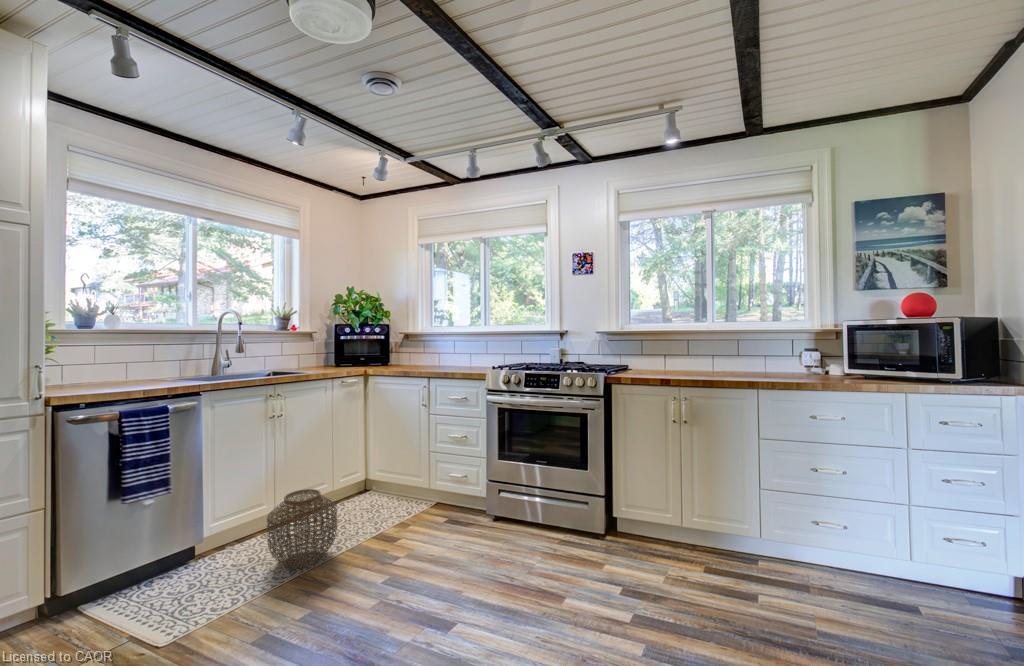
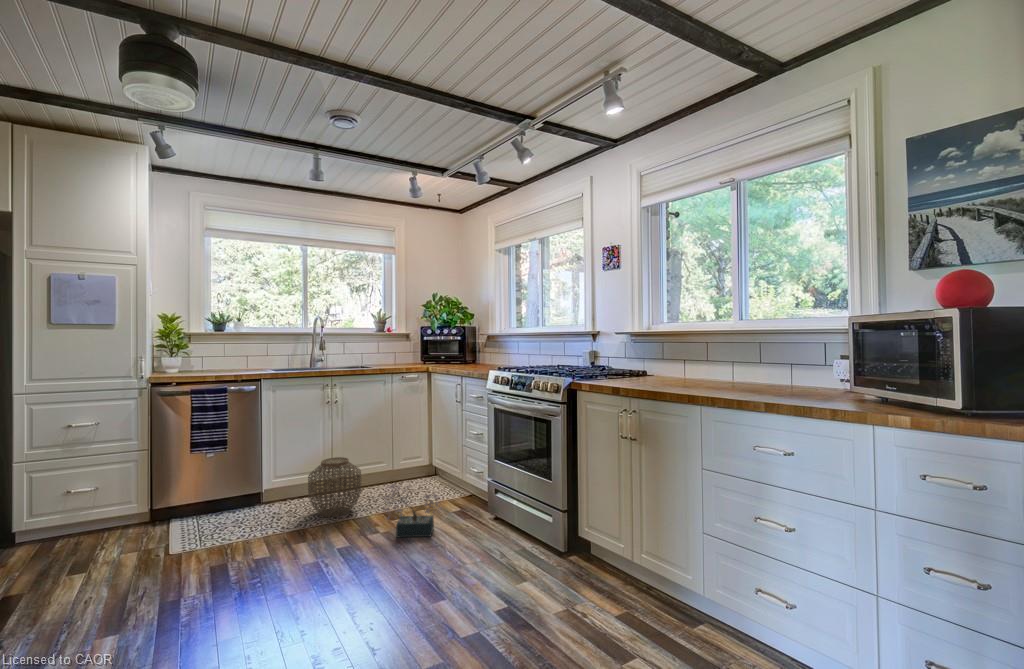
decorative plant: none [399,507,465,570] -> present [384,484,442,537]

